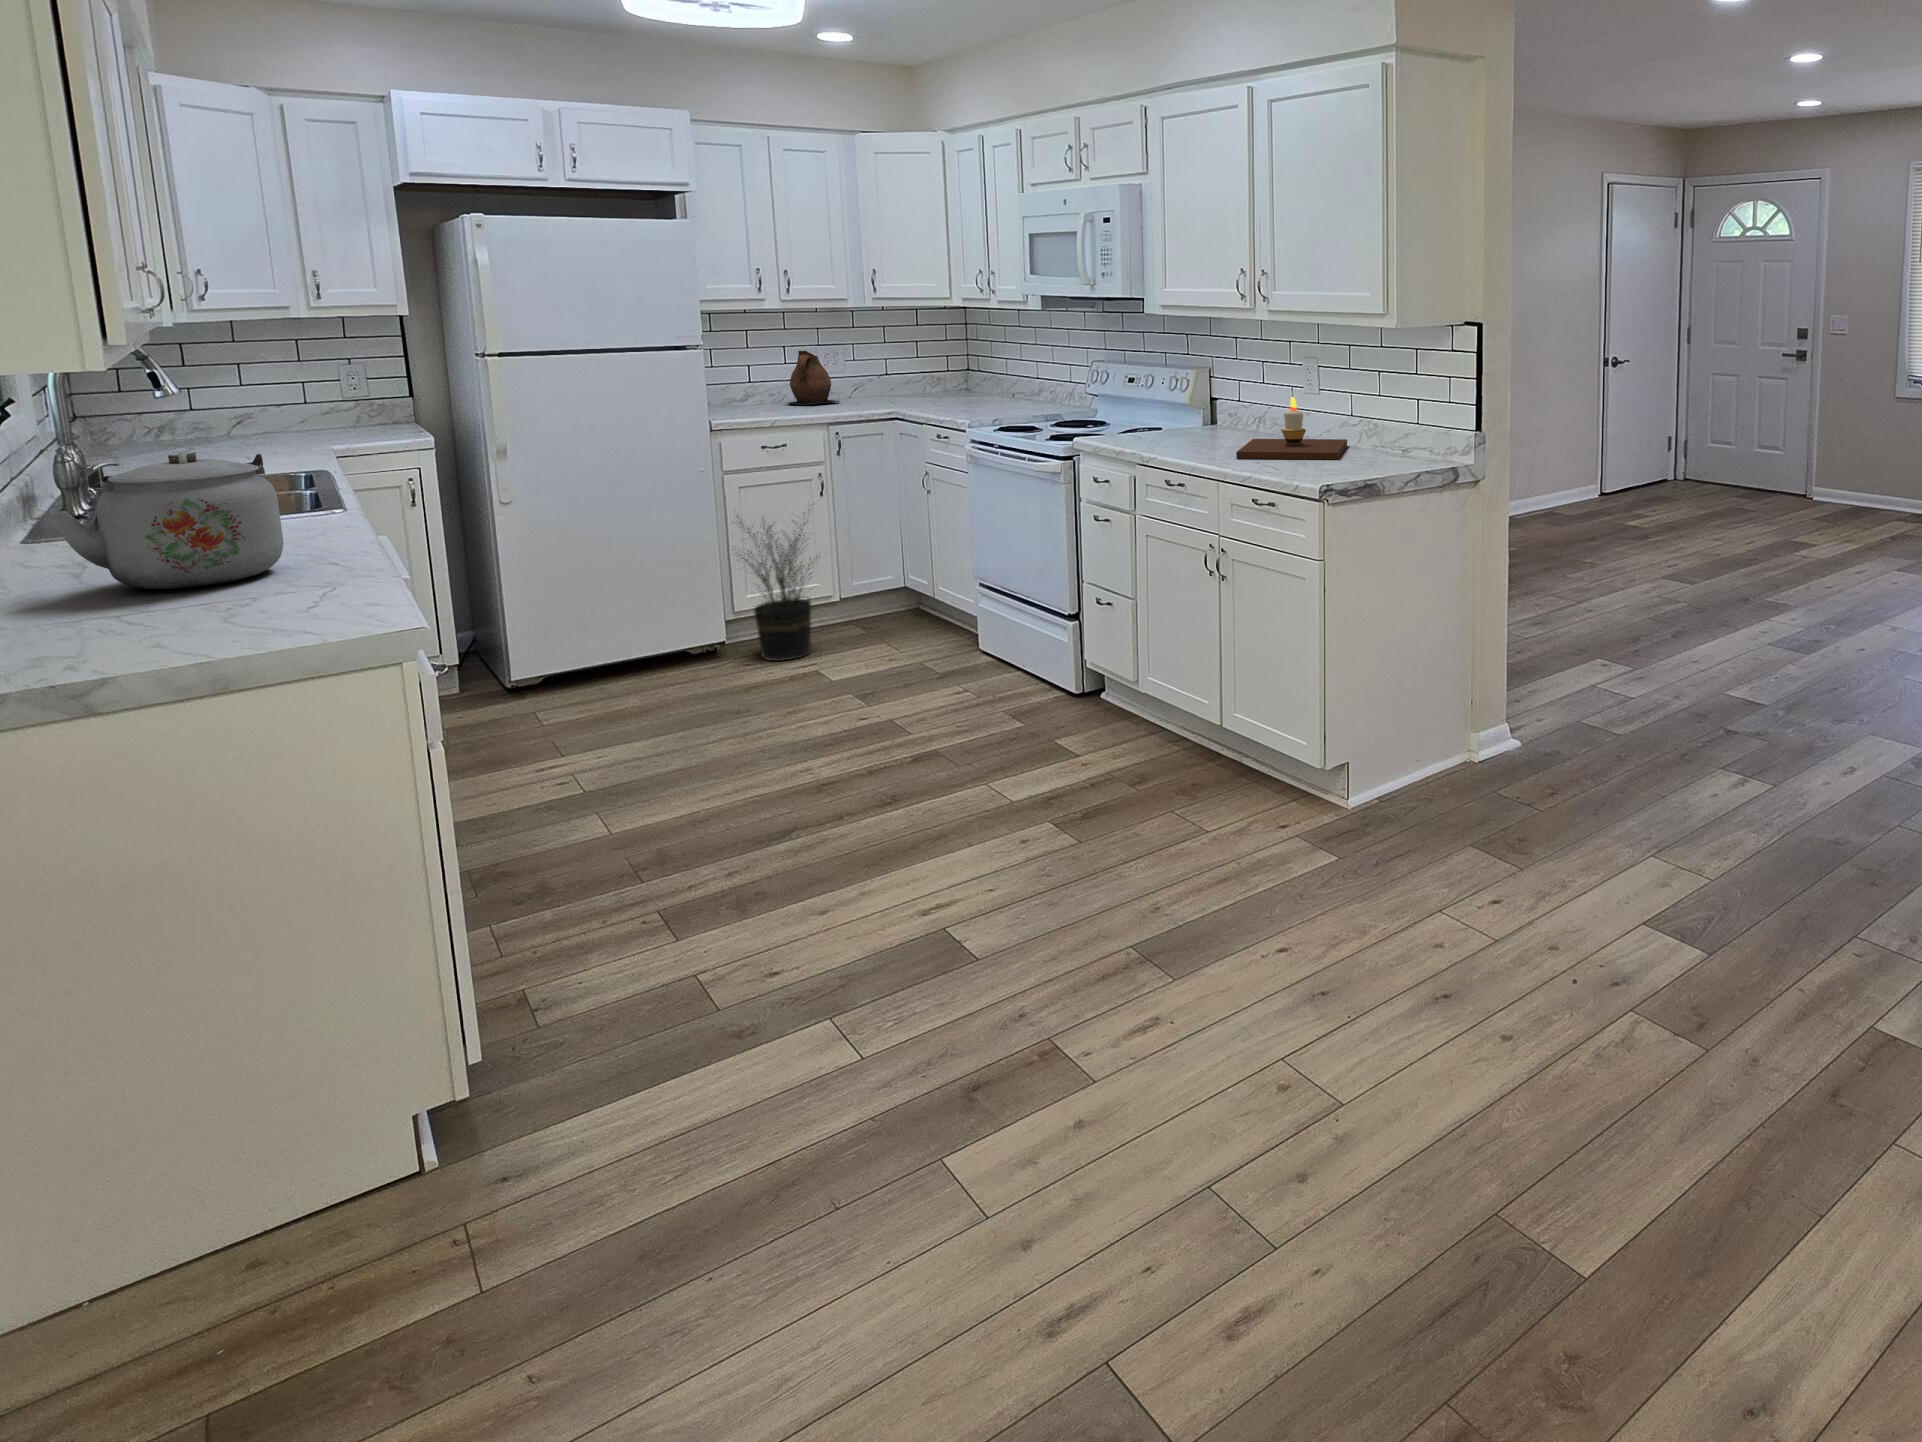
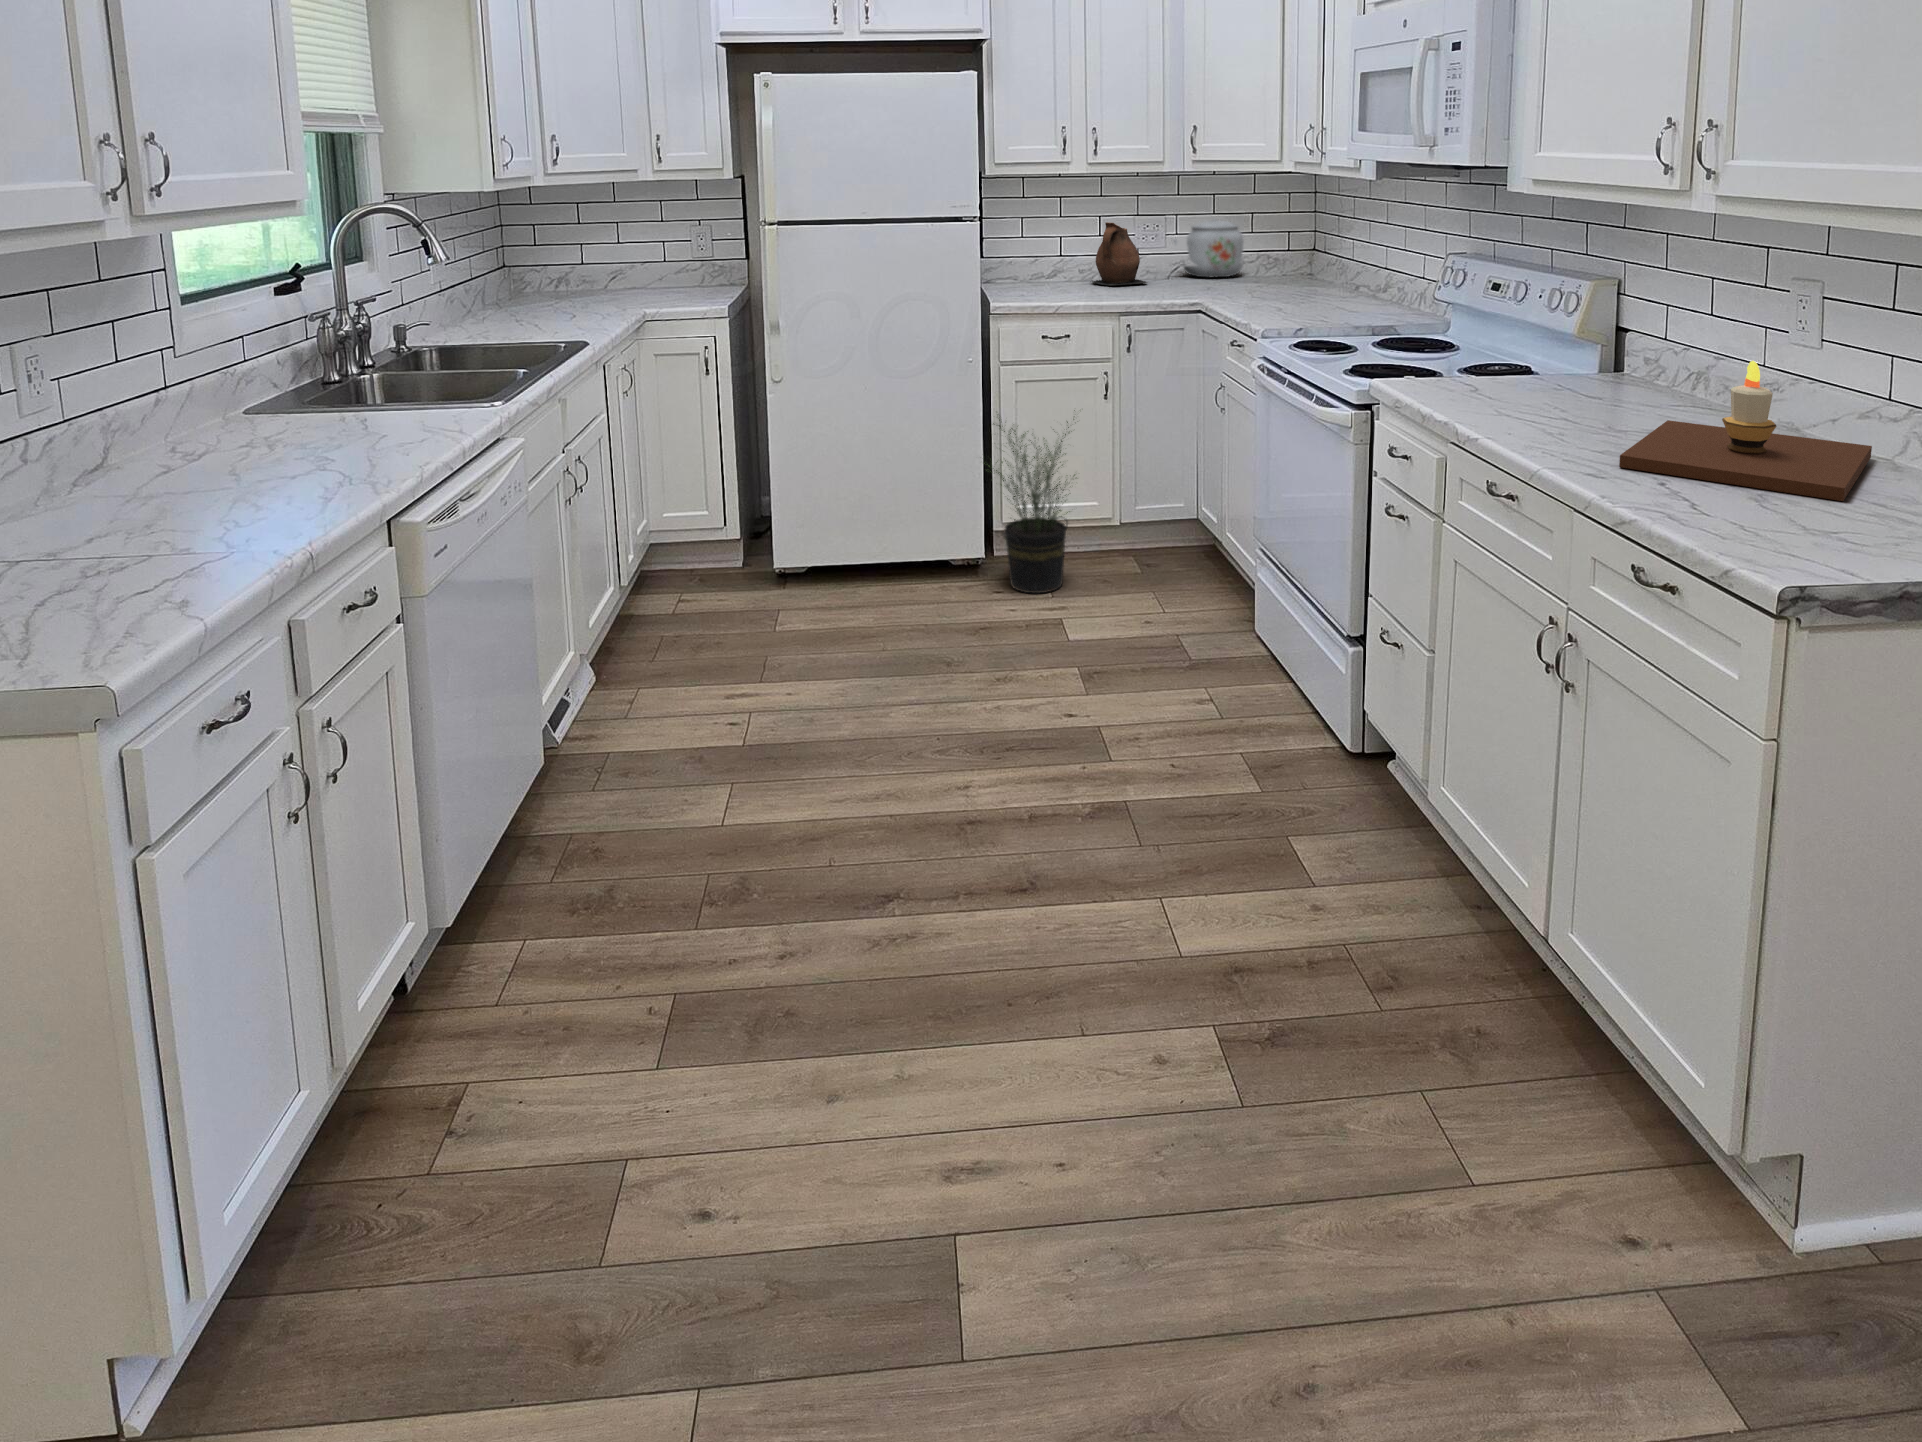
kettle: present [51,452,283,589] -> present [1174,219,1244,277]

